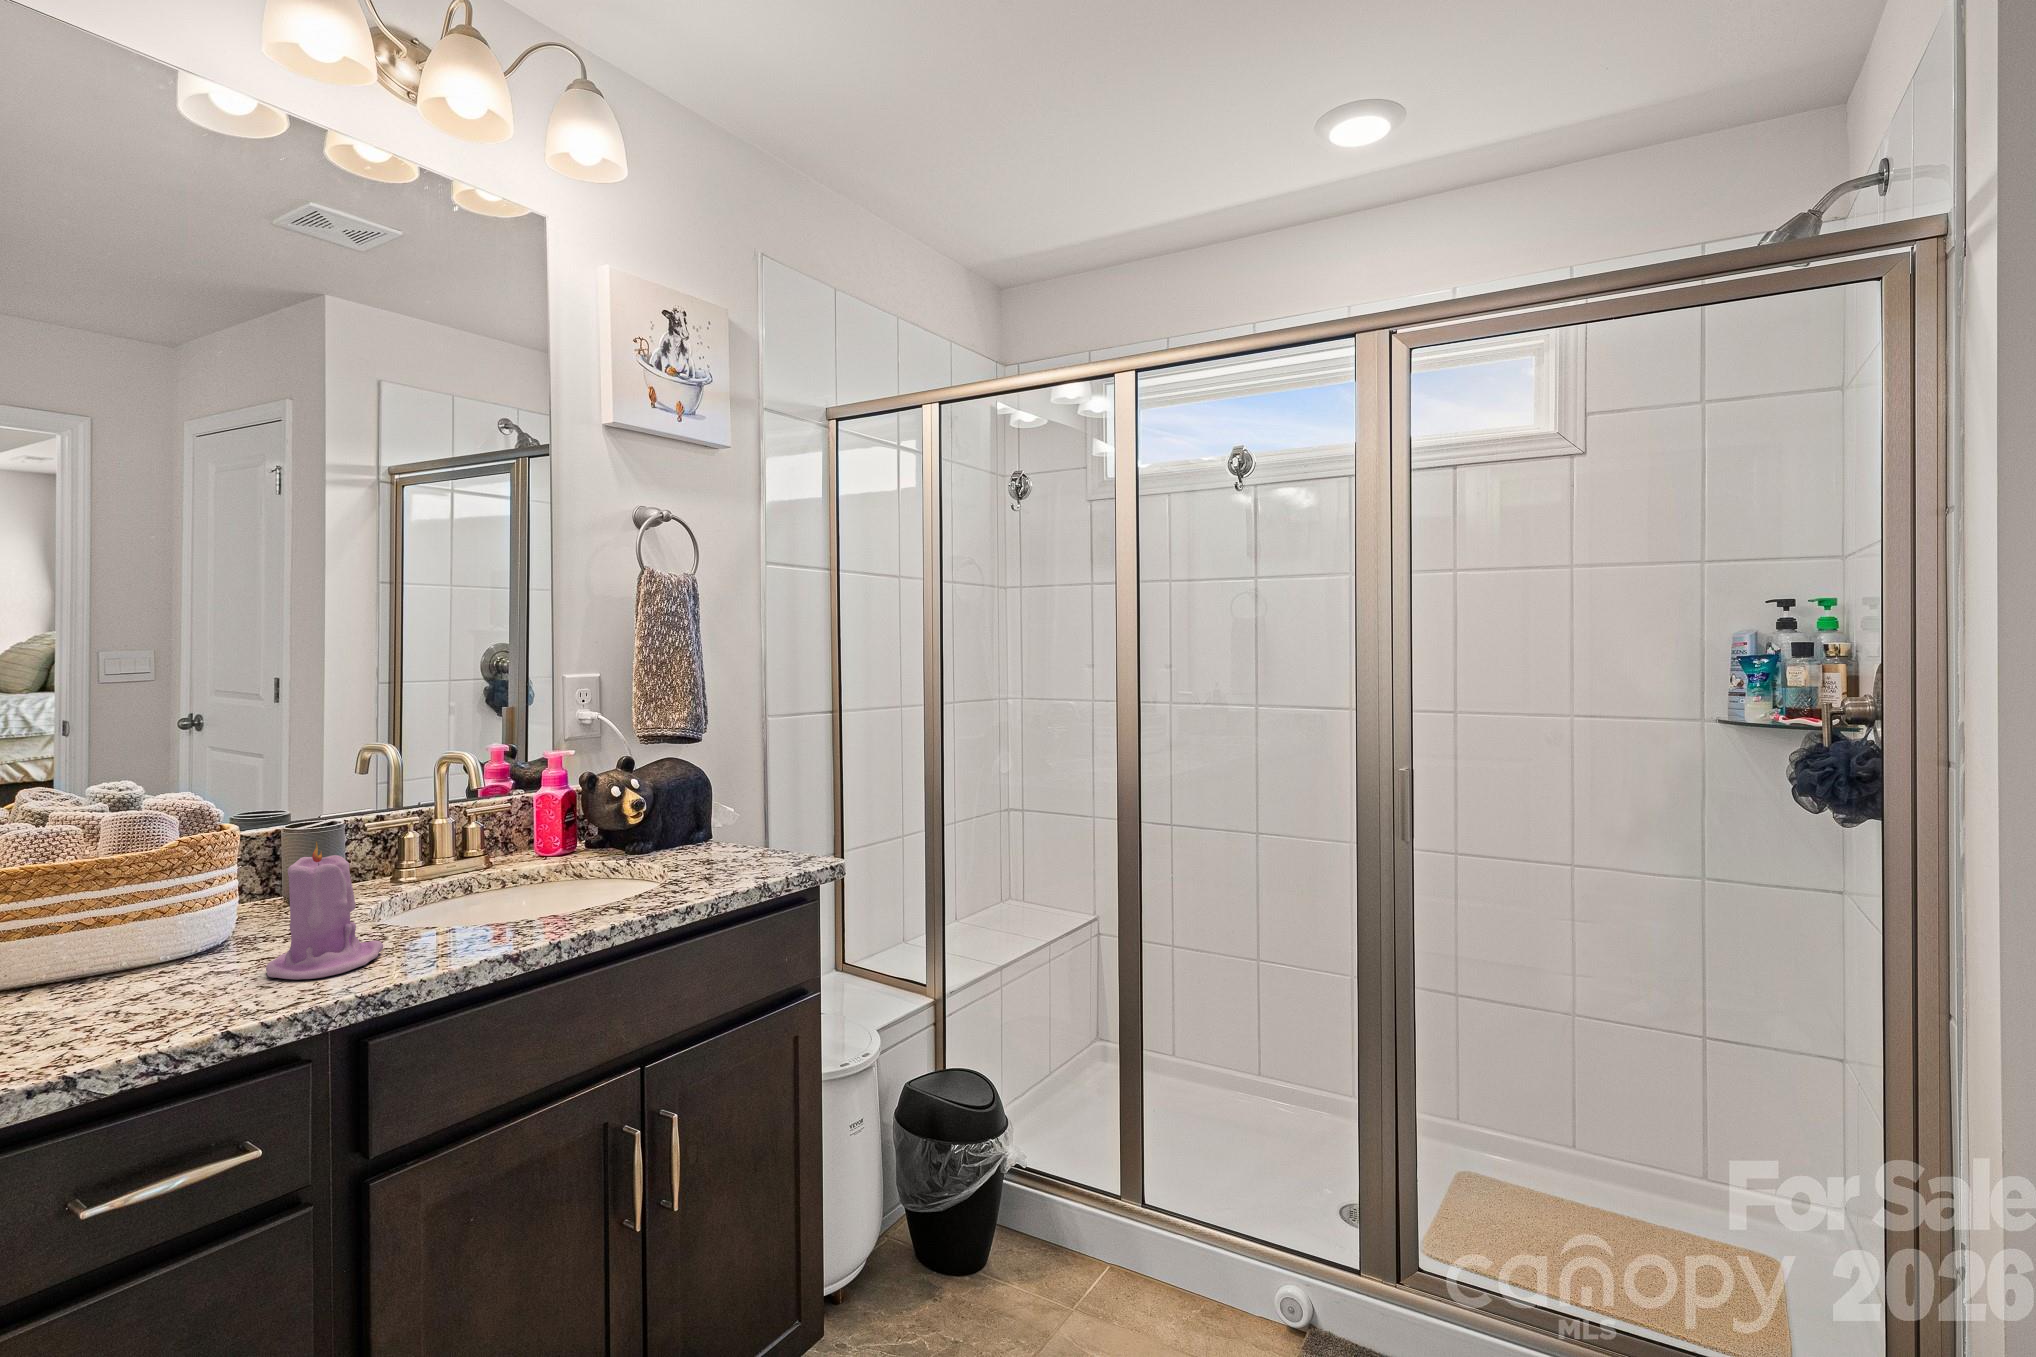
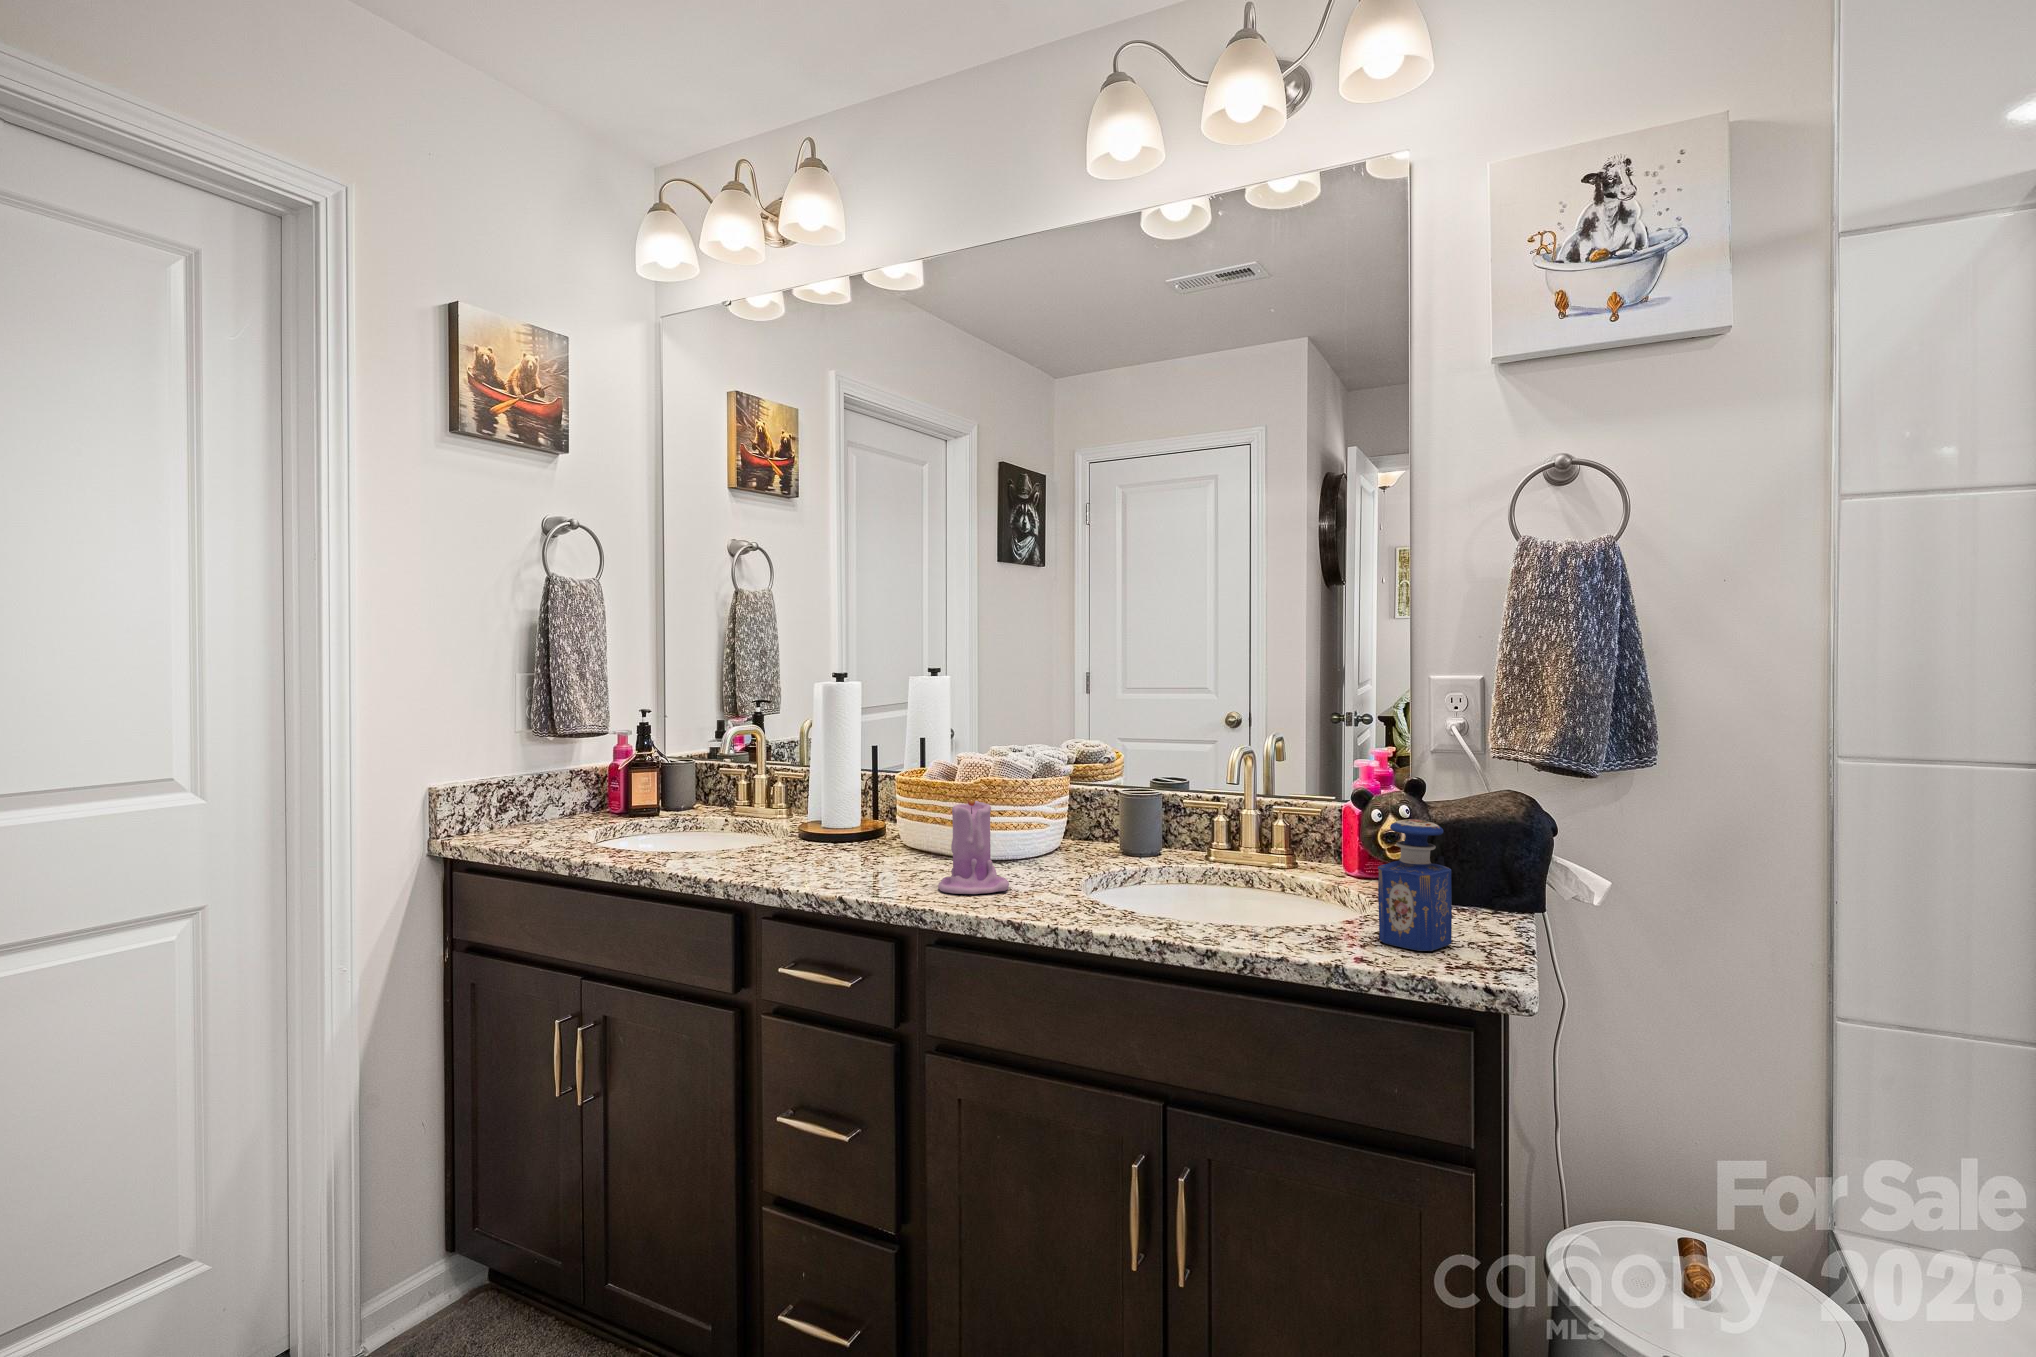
perfume bottle: none [729,777,779,869] -> present [1378,819,1452,951]

